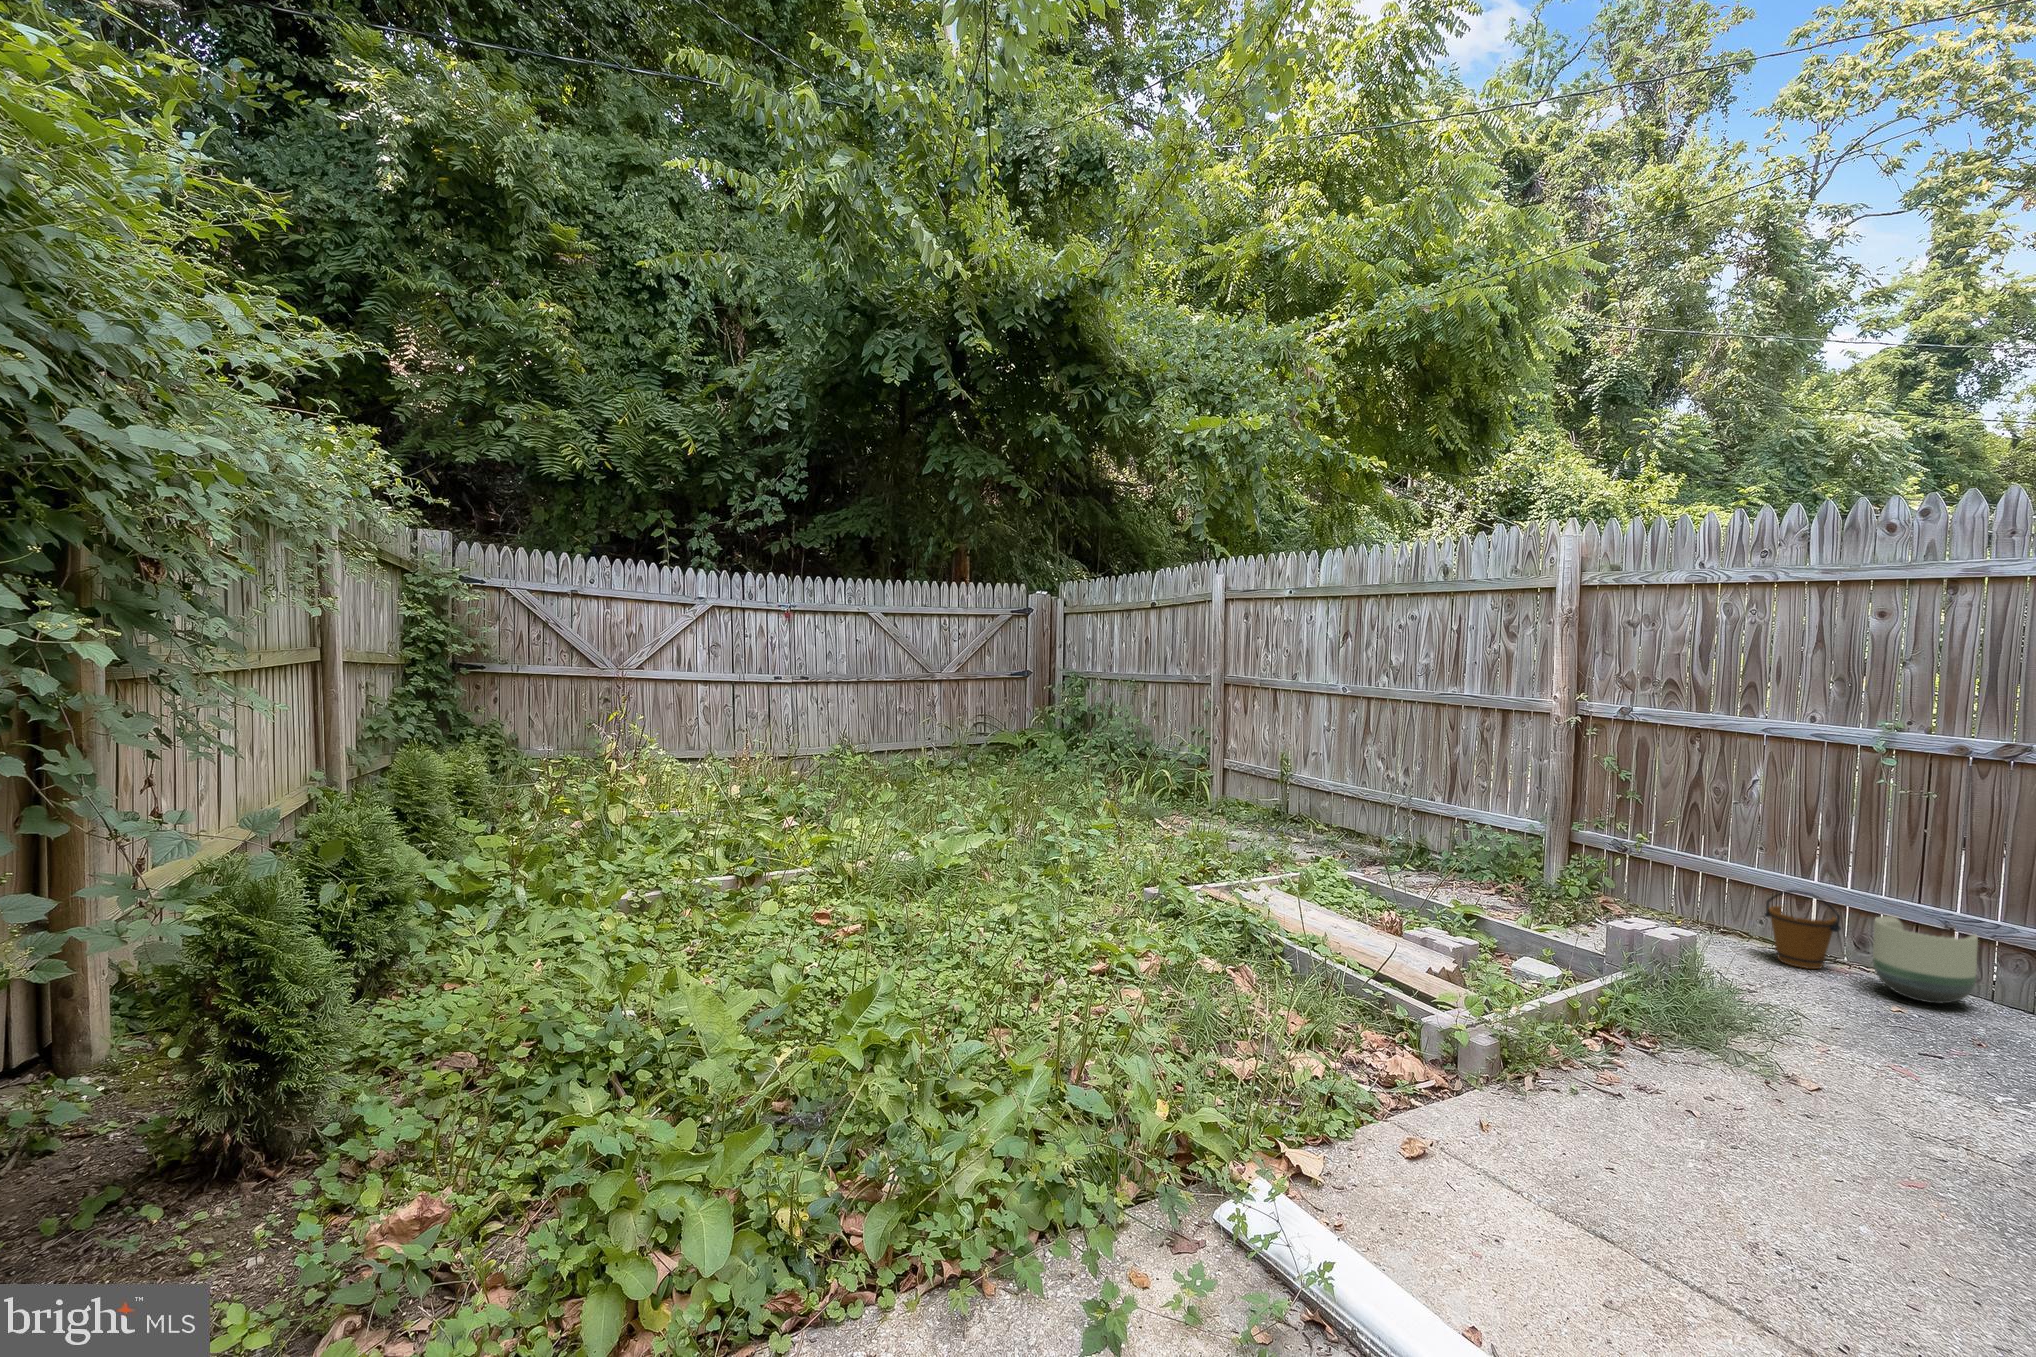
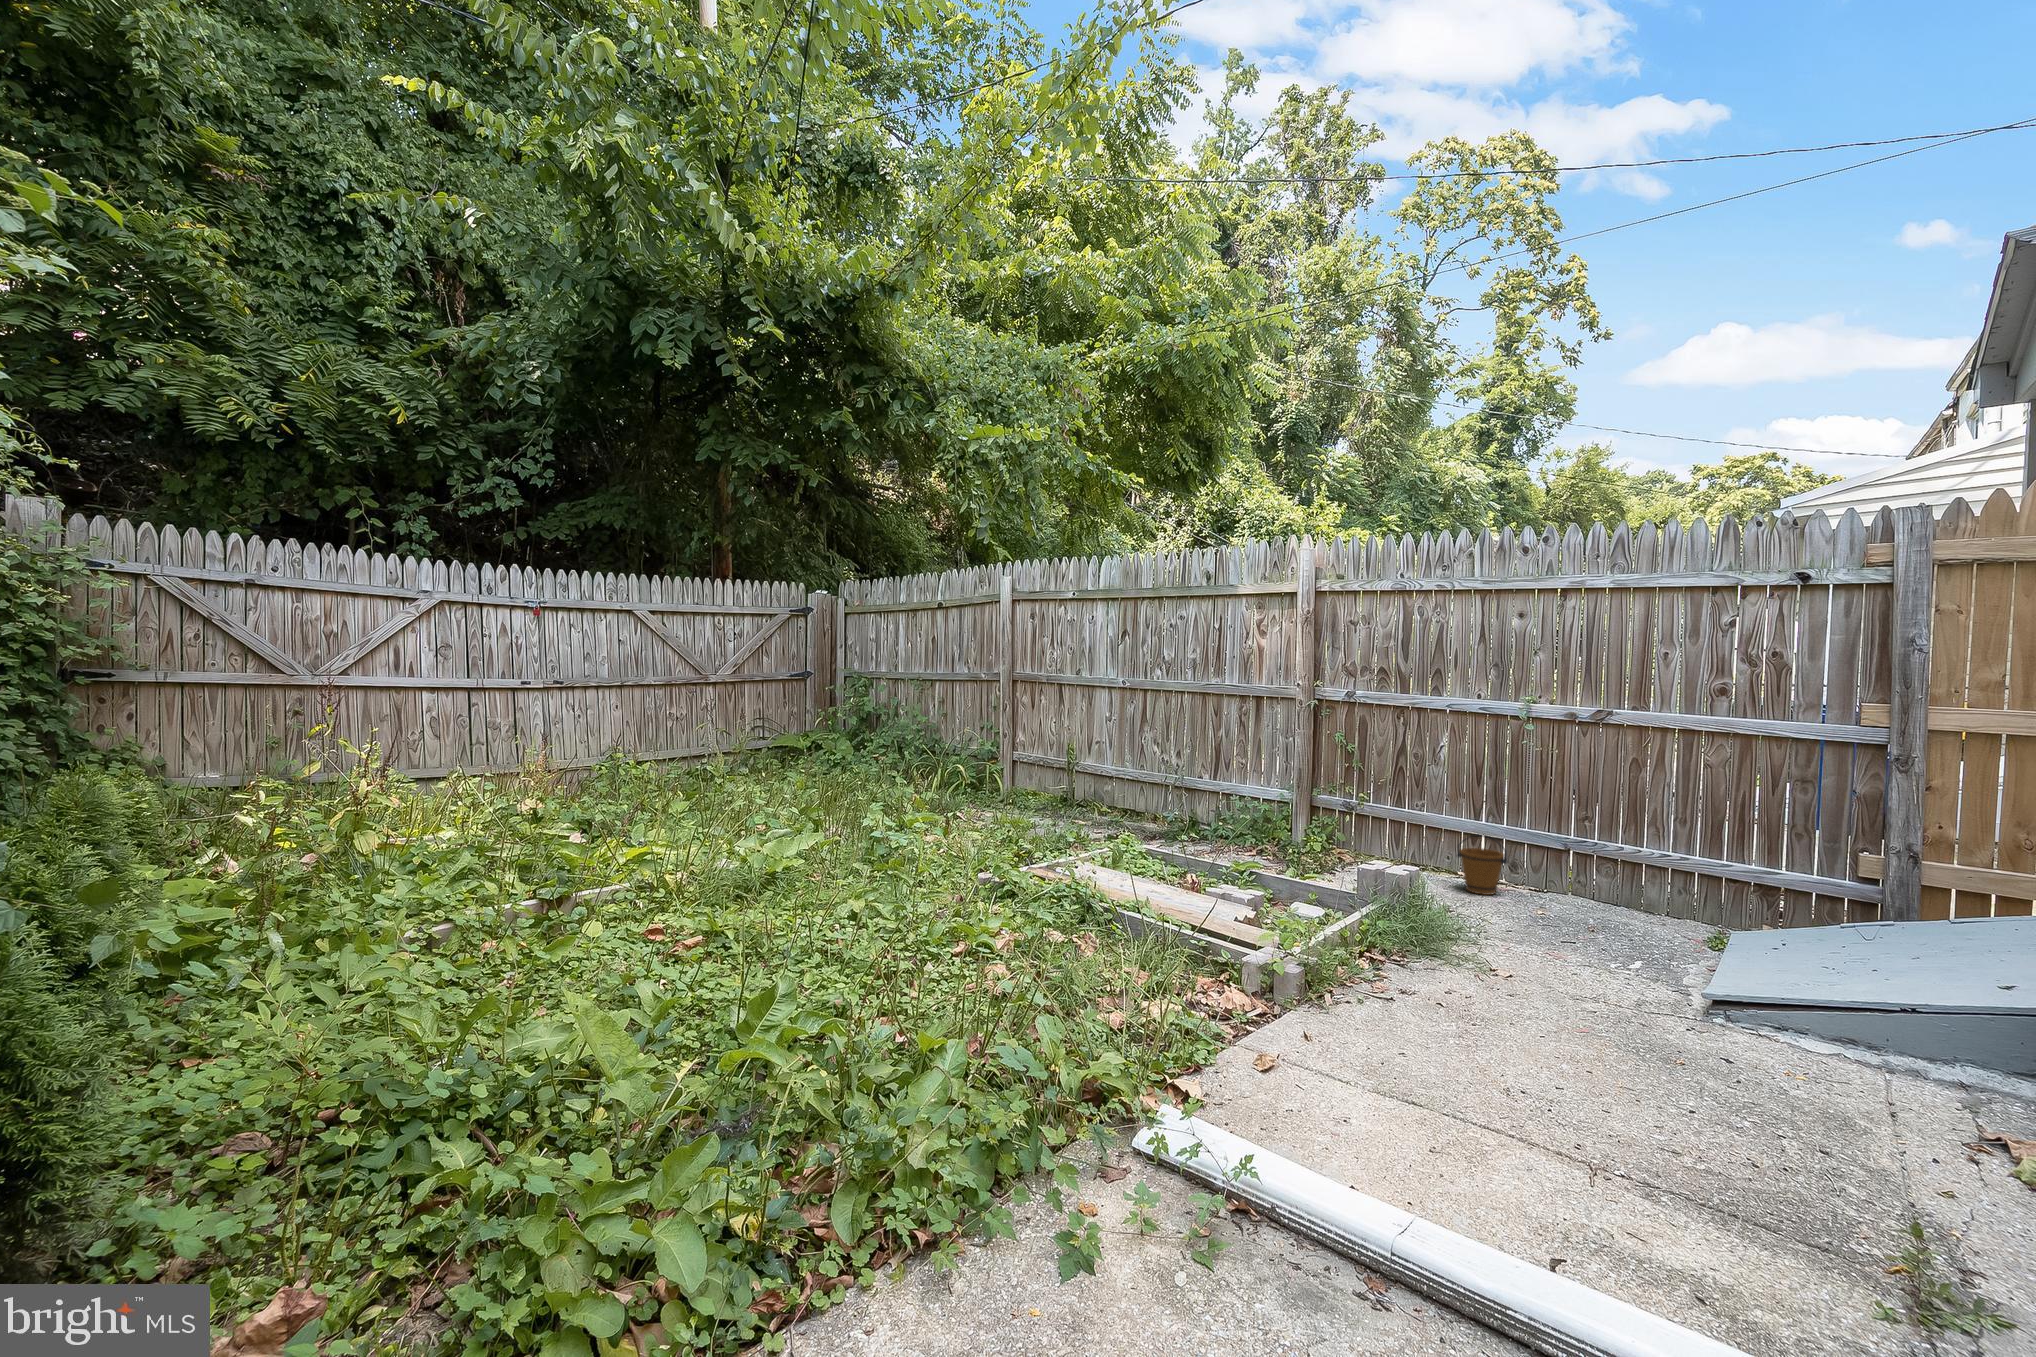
planter: present [1873,916,1978,1003] -> none [1530,849,1594,910]

